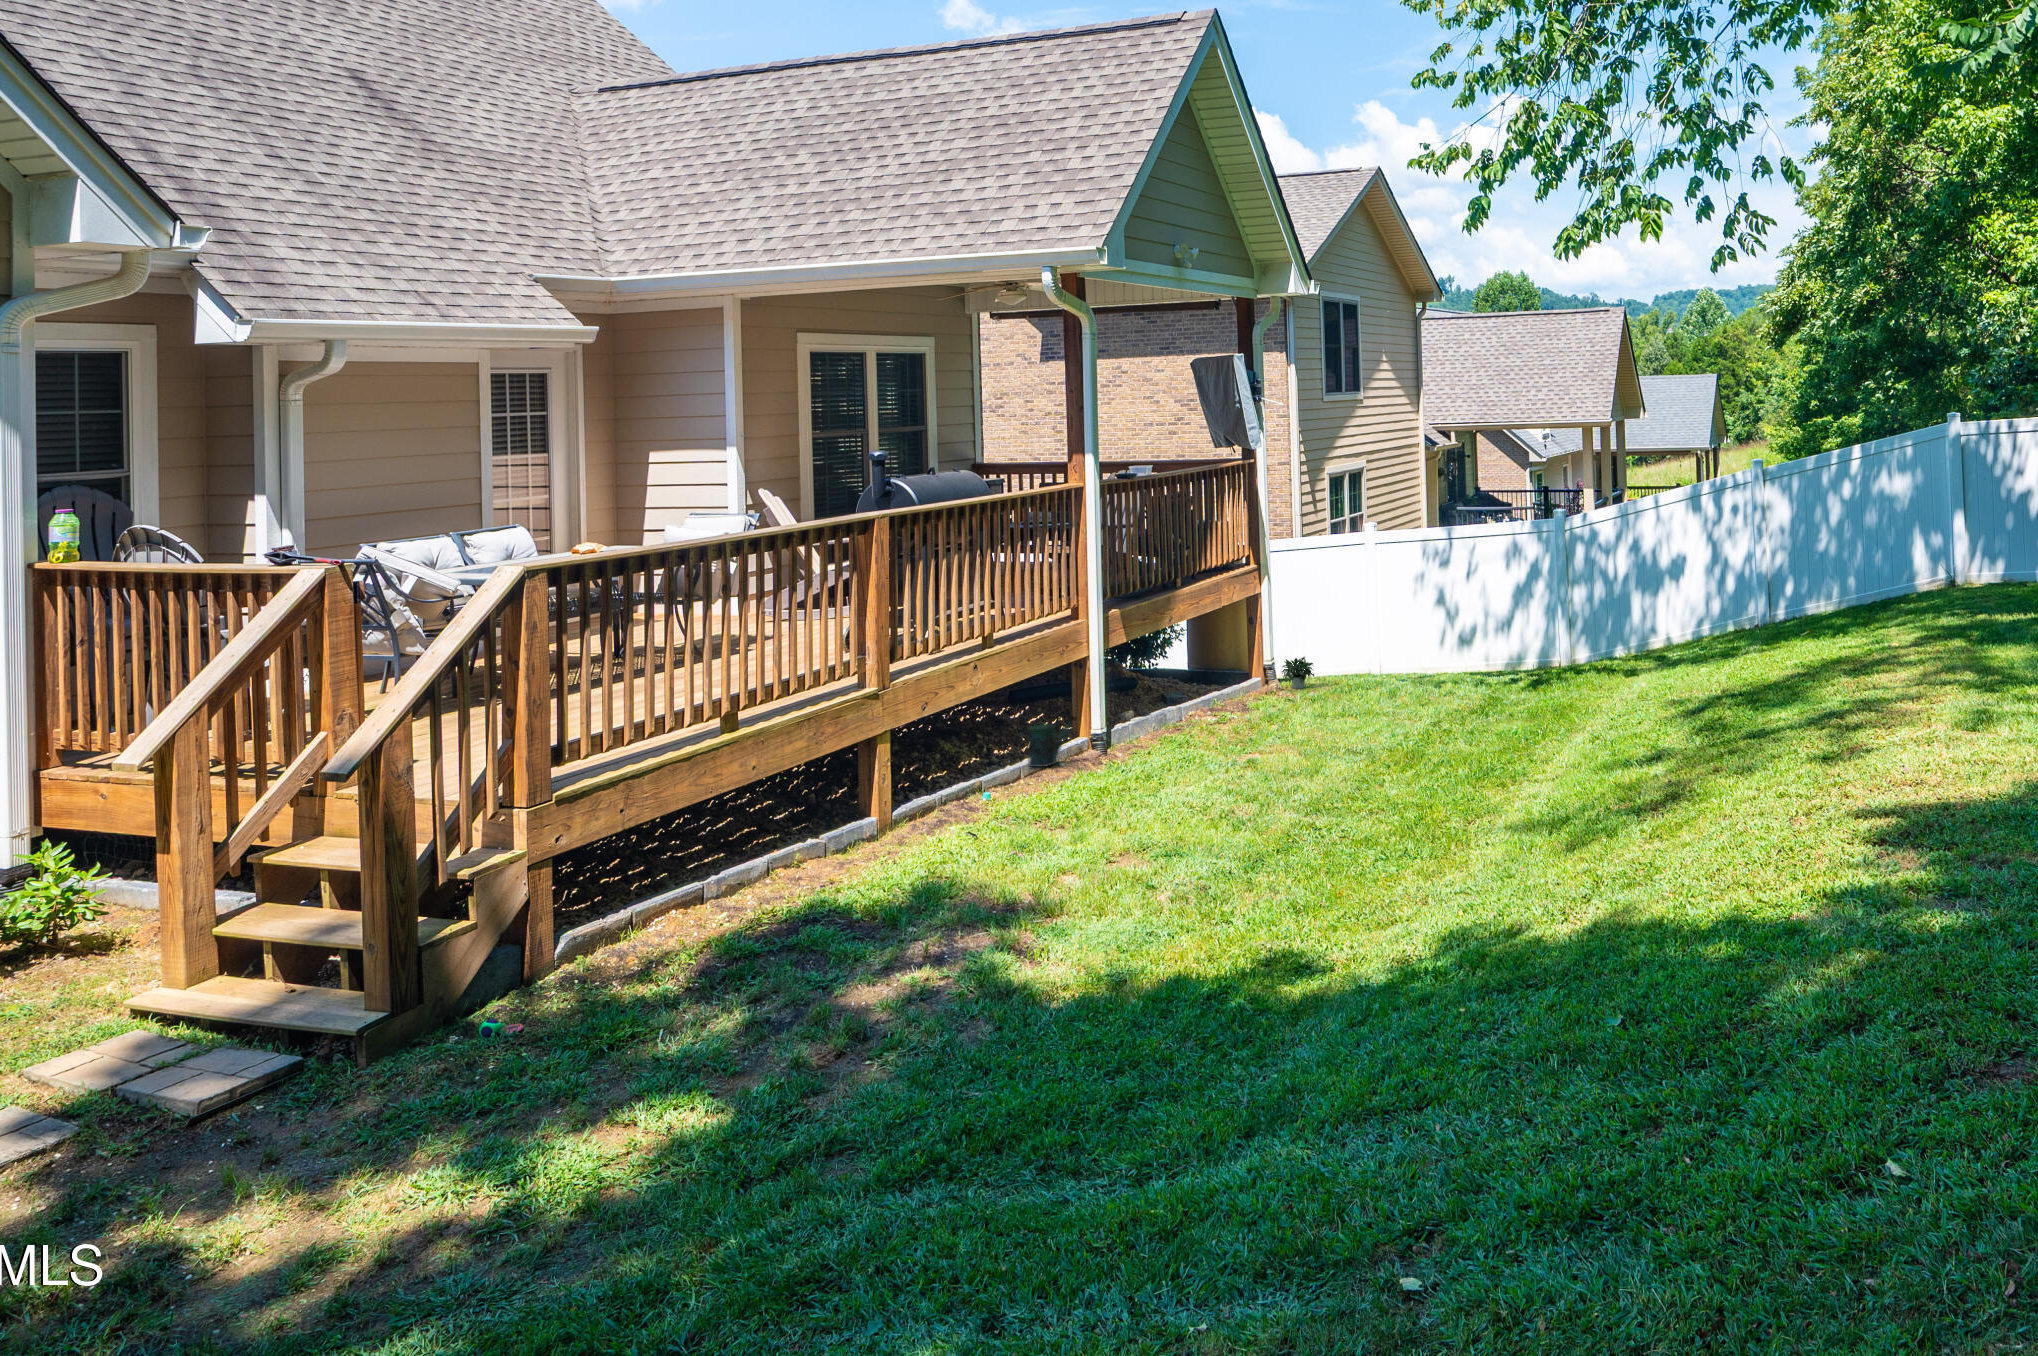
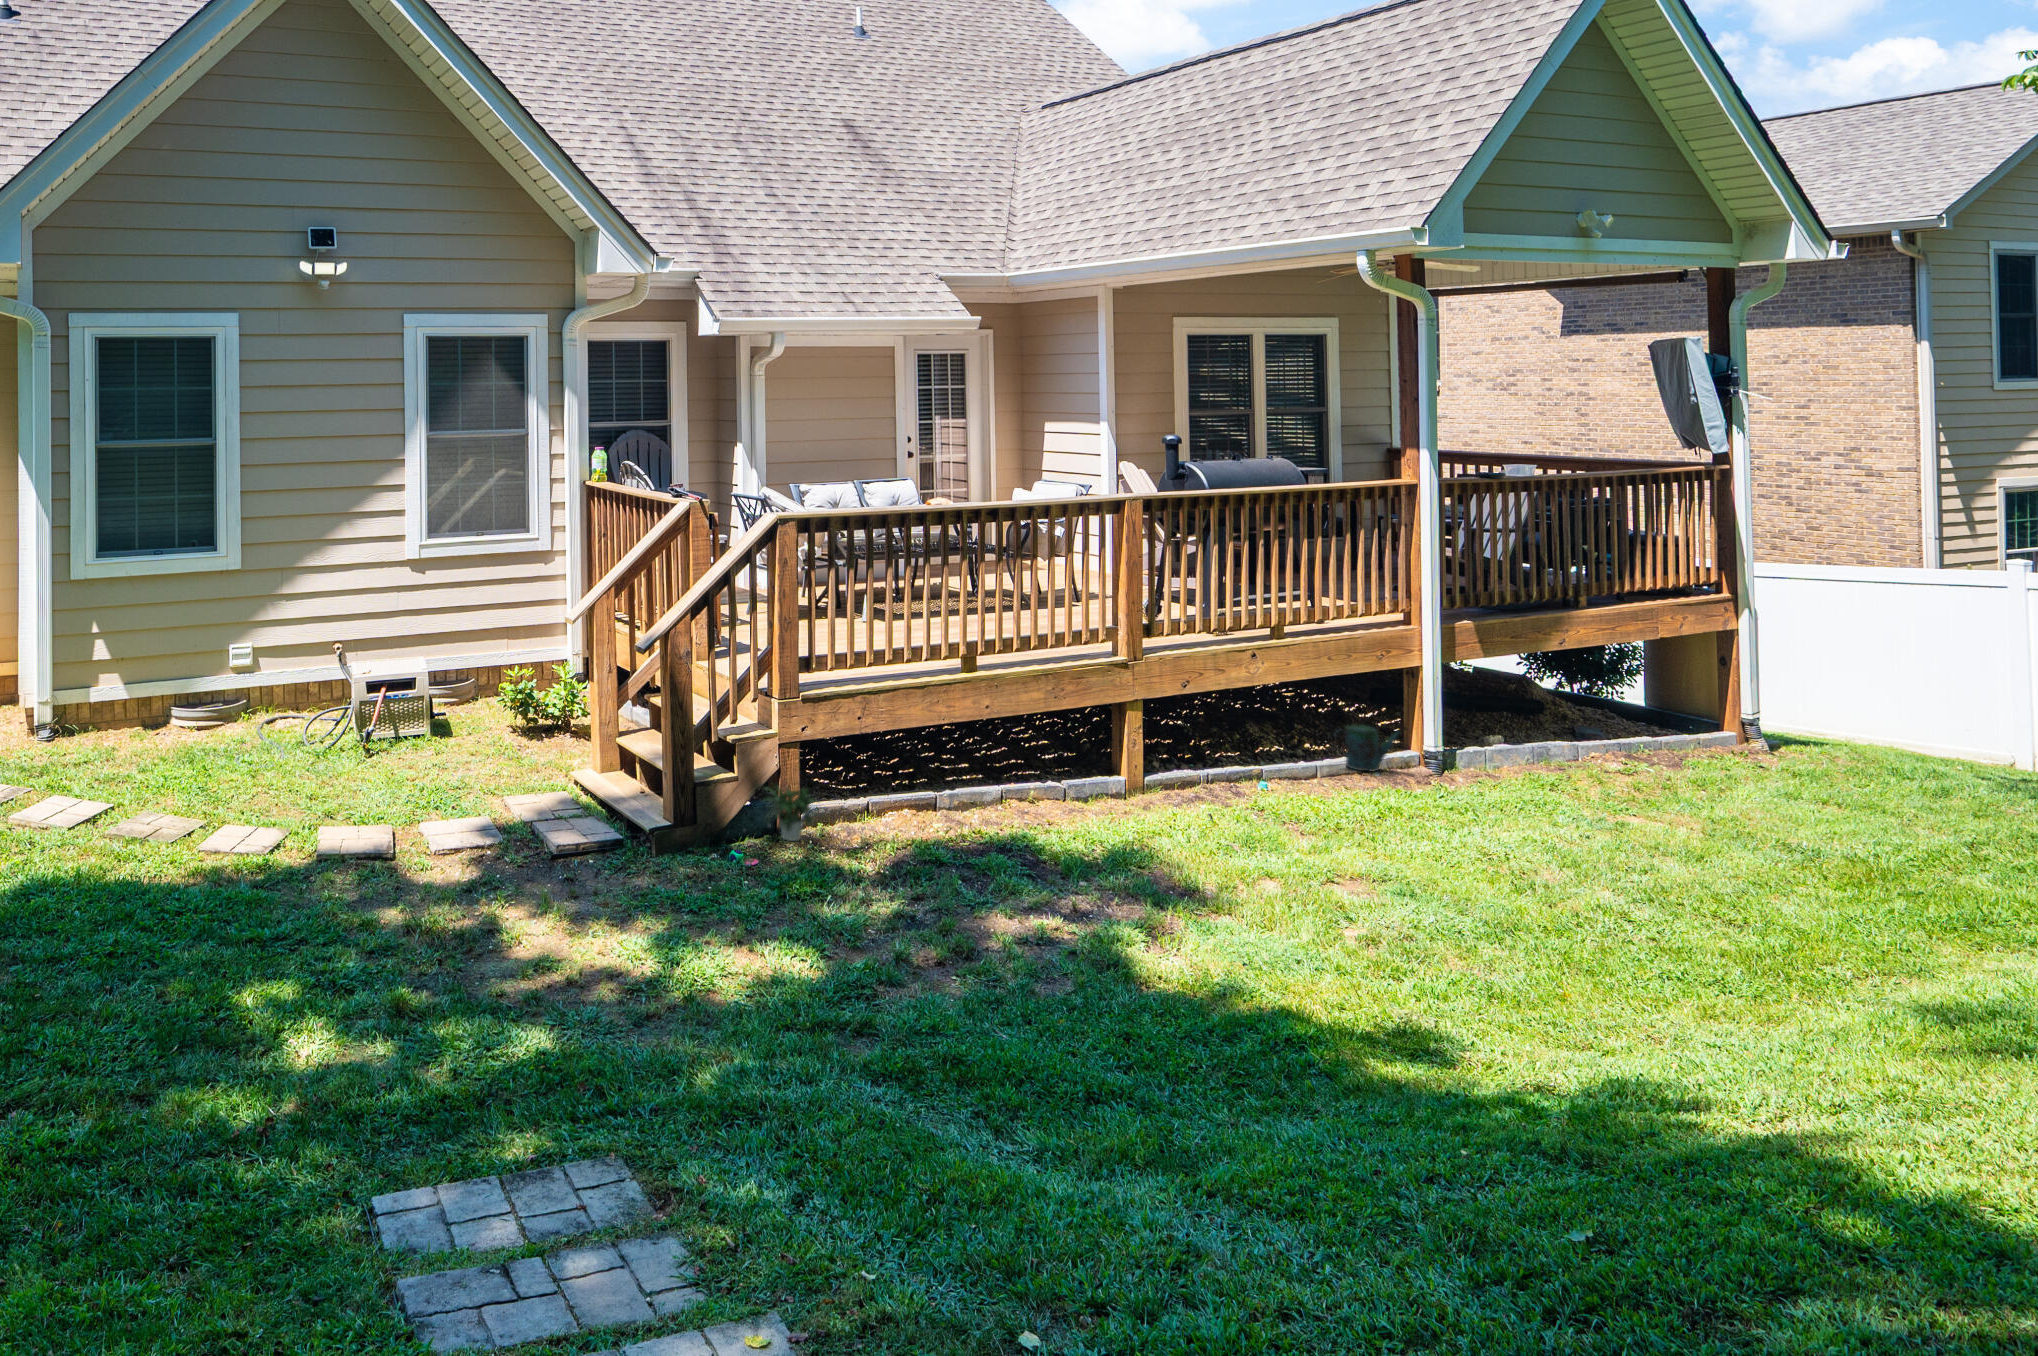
potted plant: present [1276,657,1314,689] -> present [764,786,817,841]

